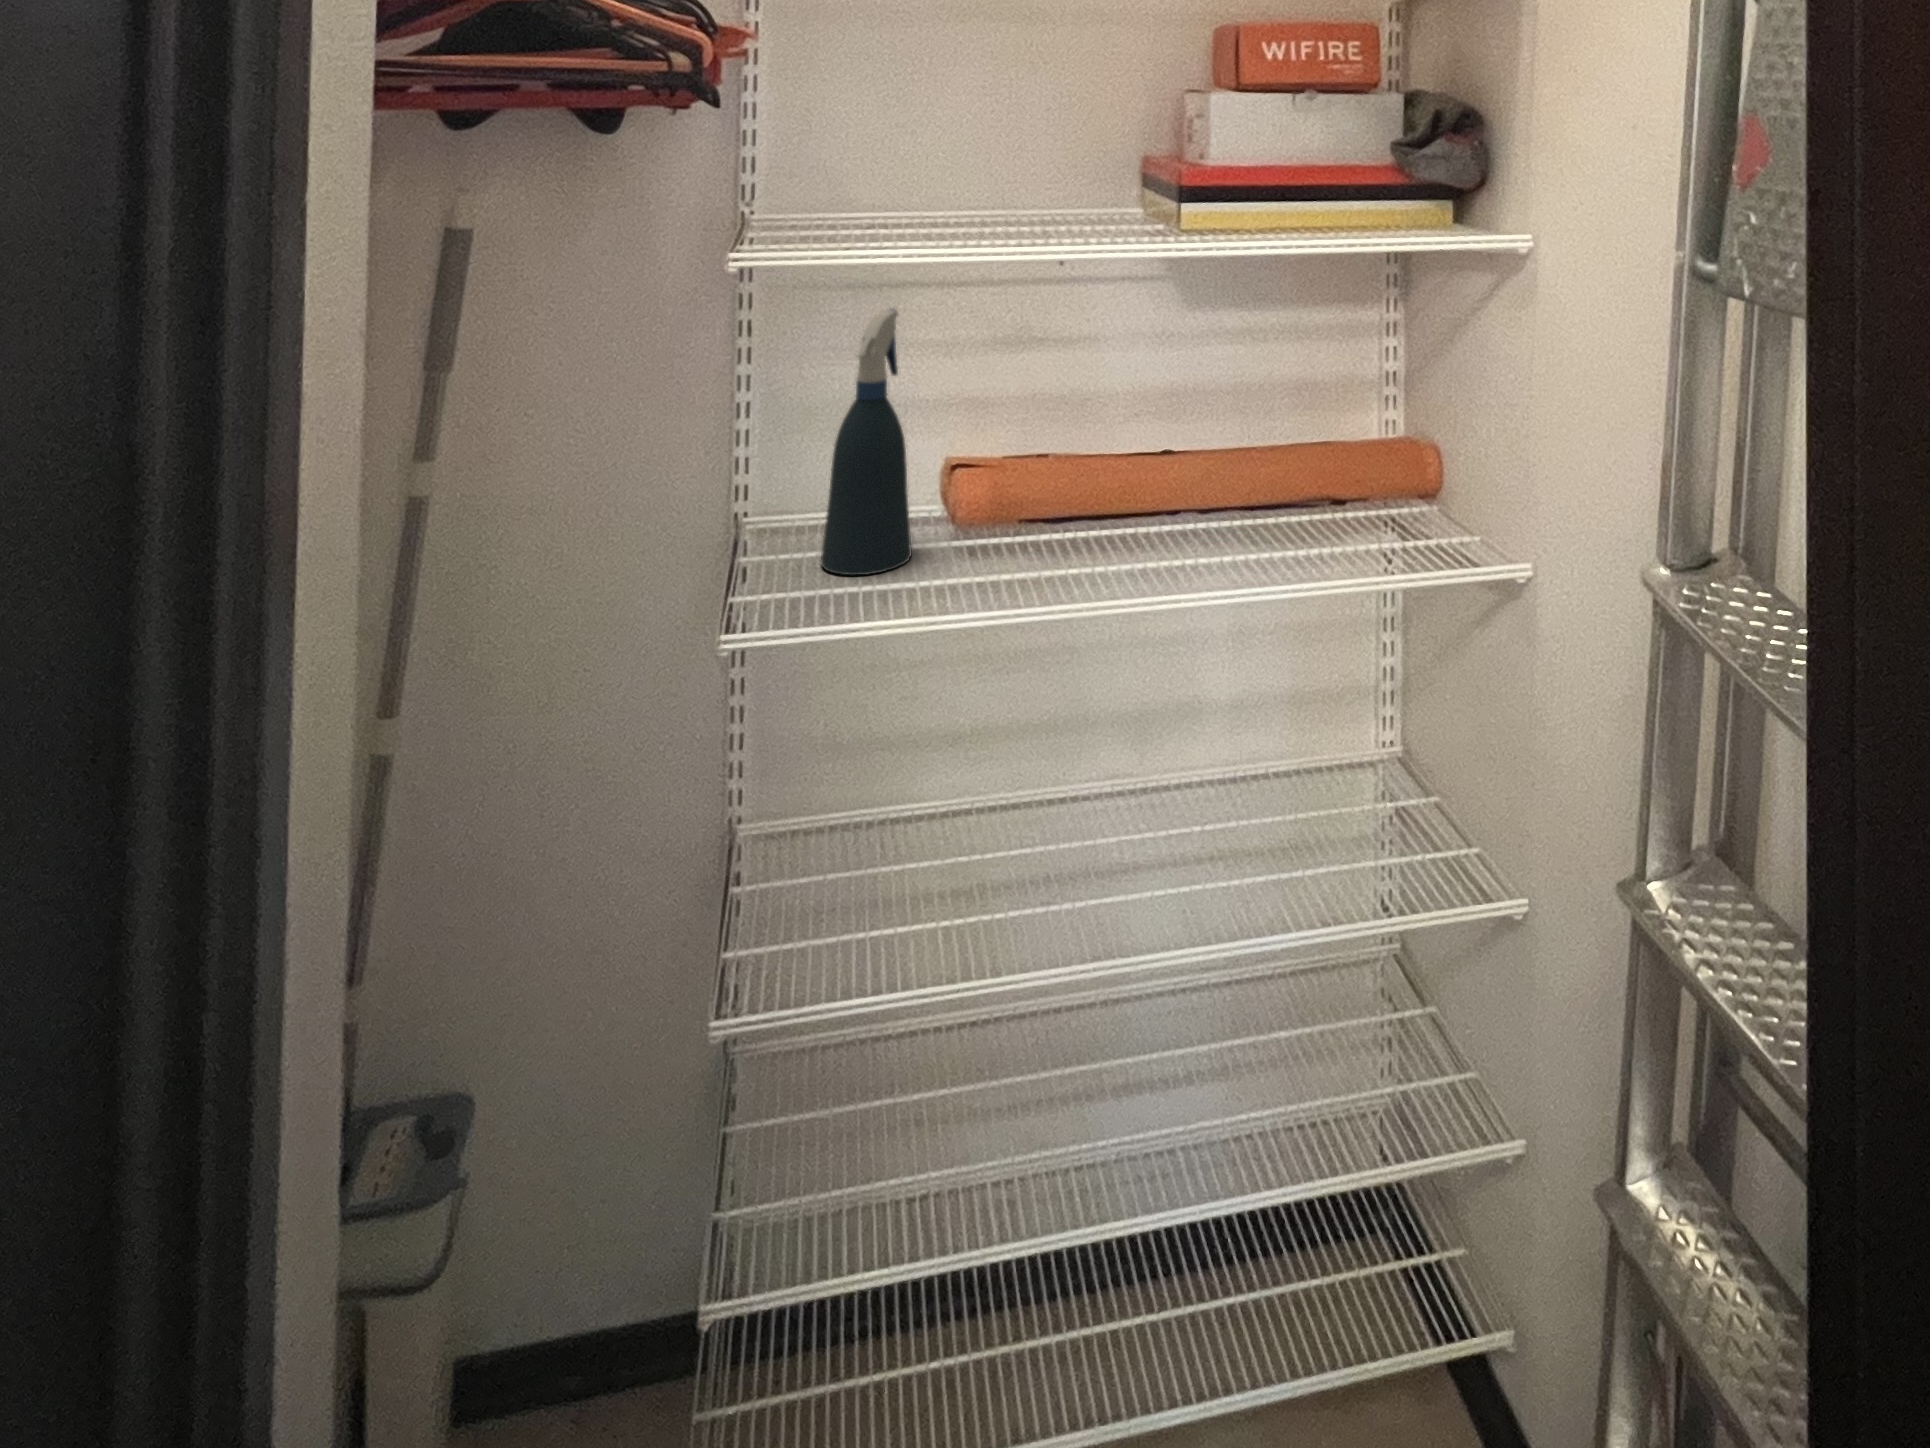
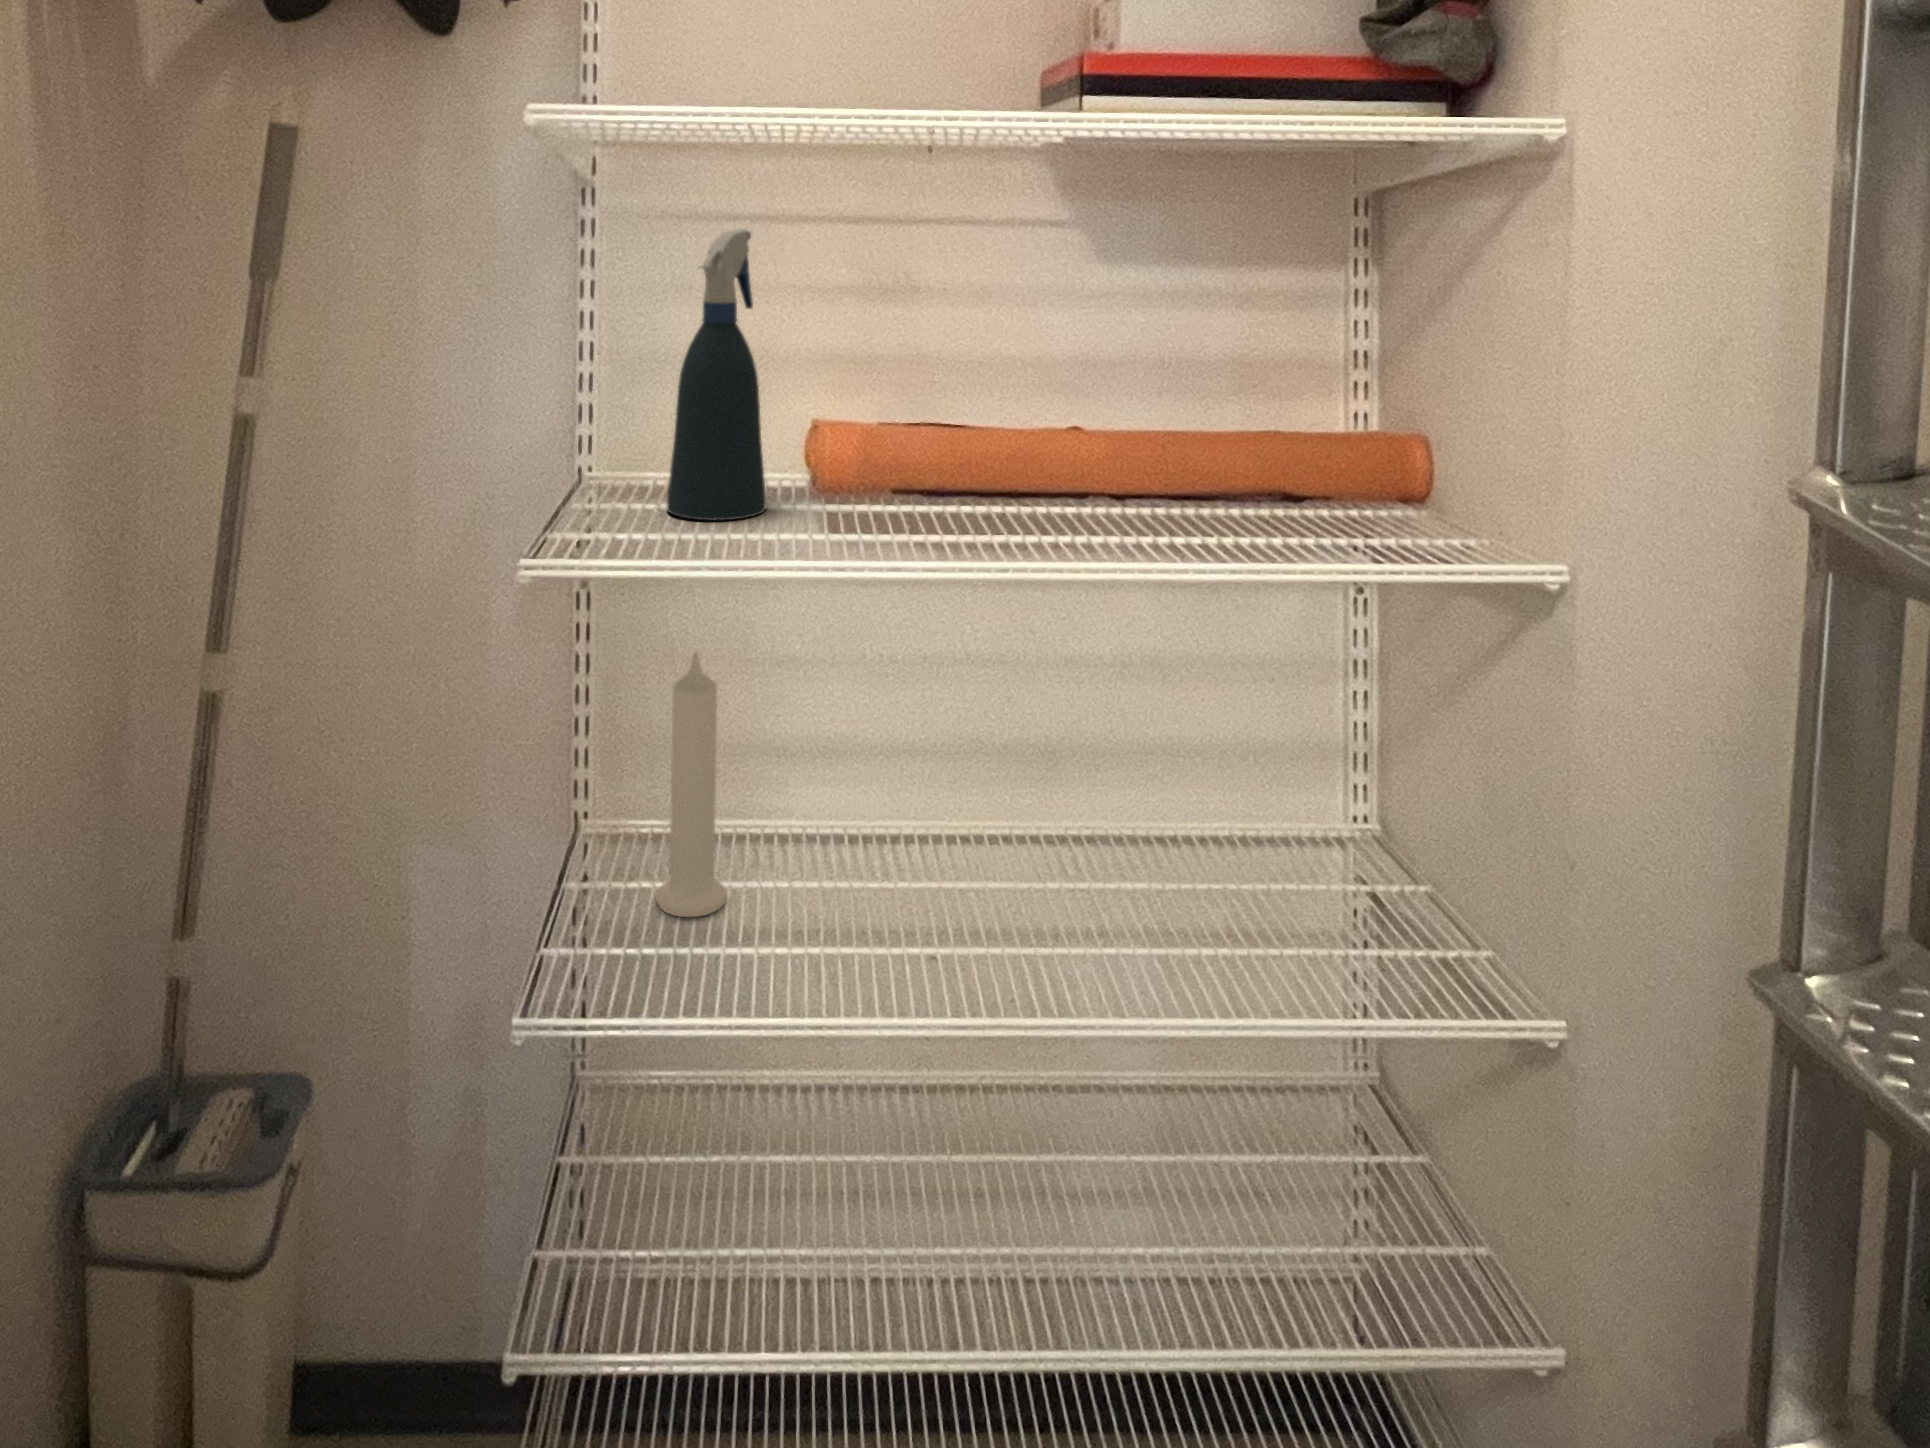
candle: none [806,686,871,922] -> present [656,653,726,917]

